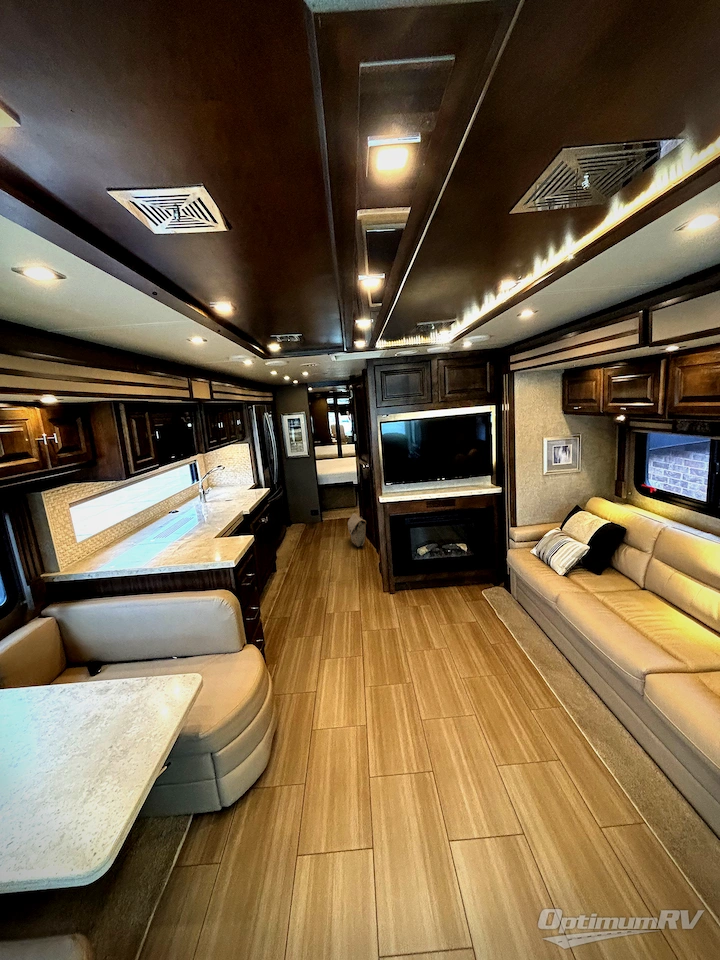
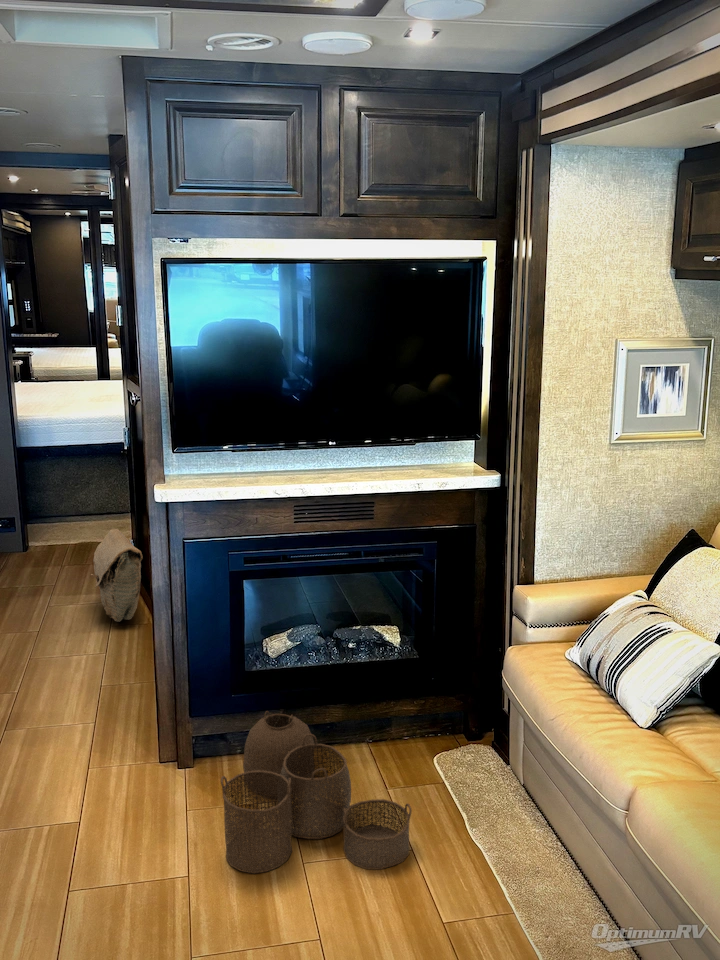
woven basket: none [411,574,477,626] -> present [221,711,412,873]

